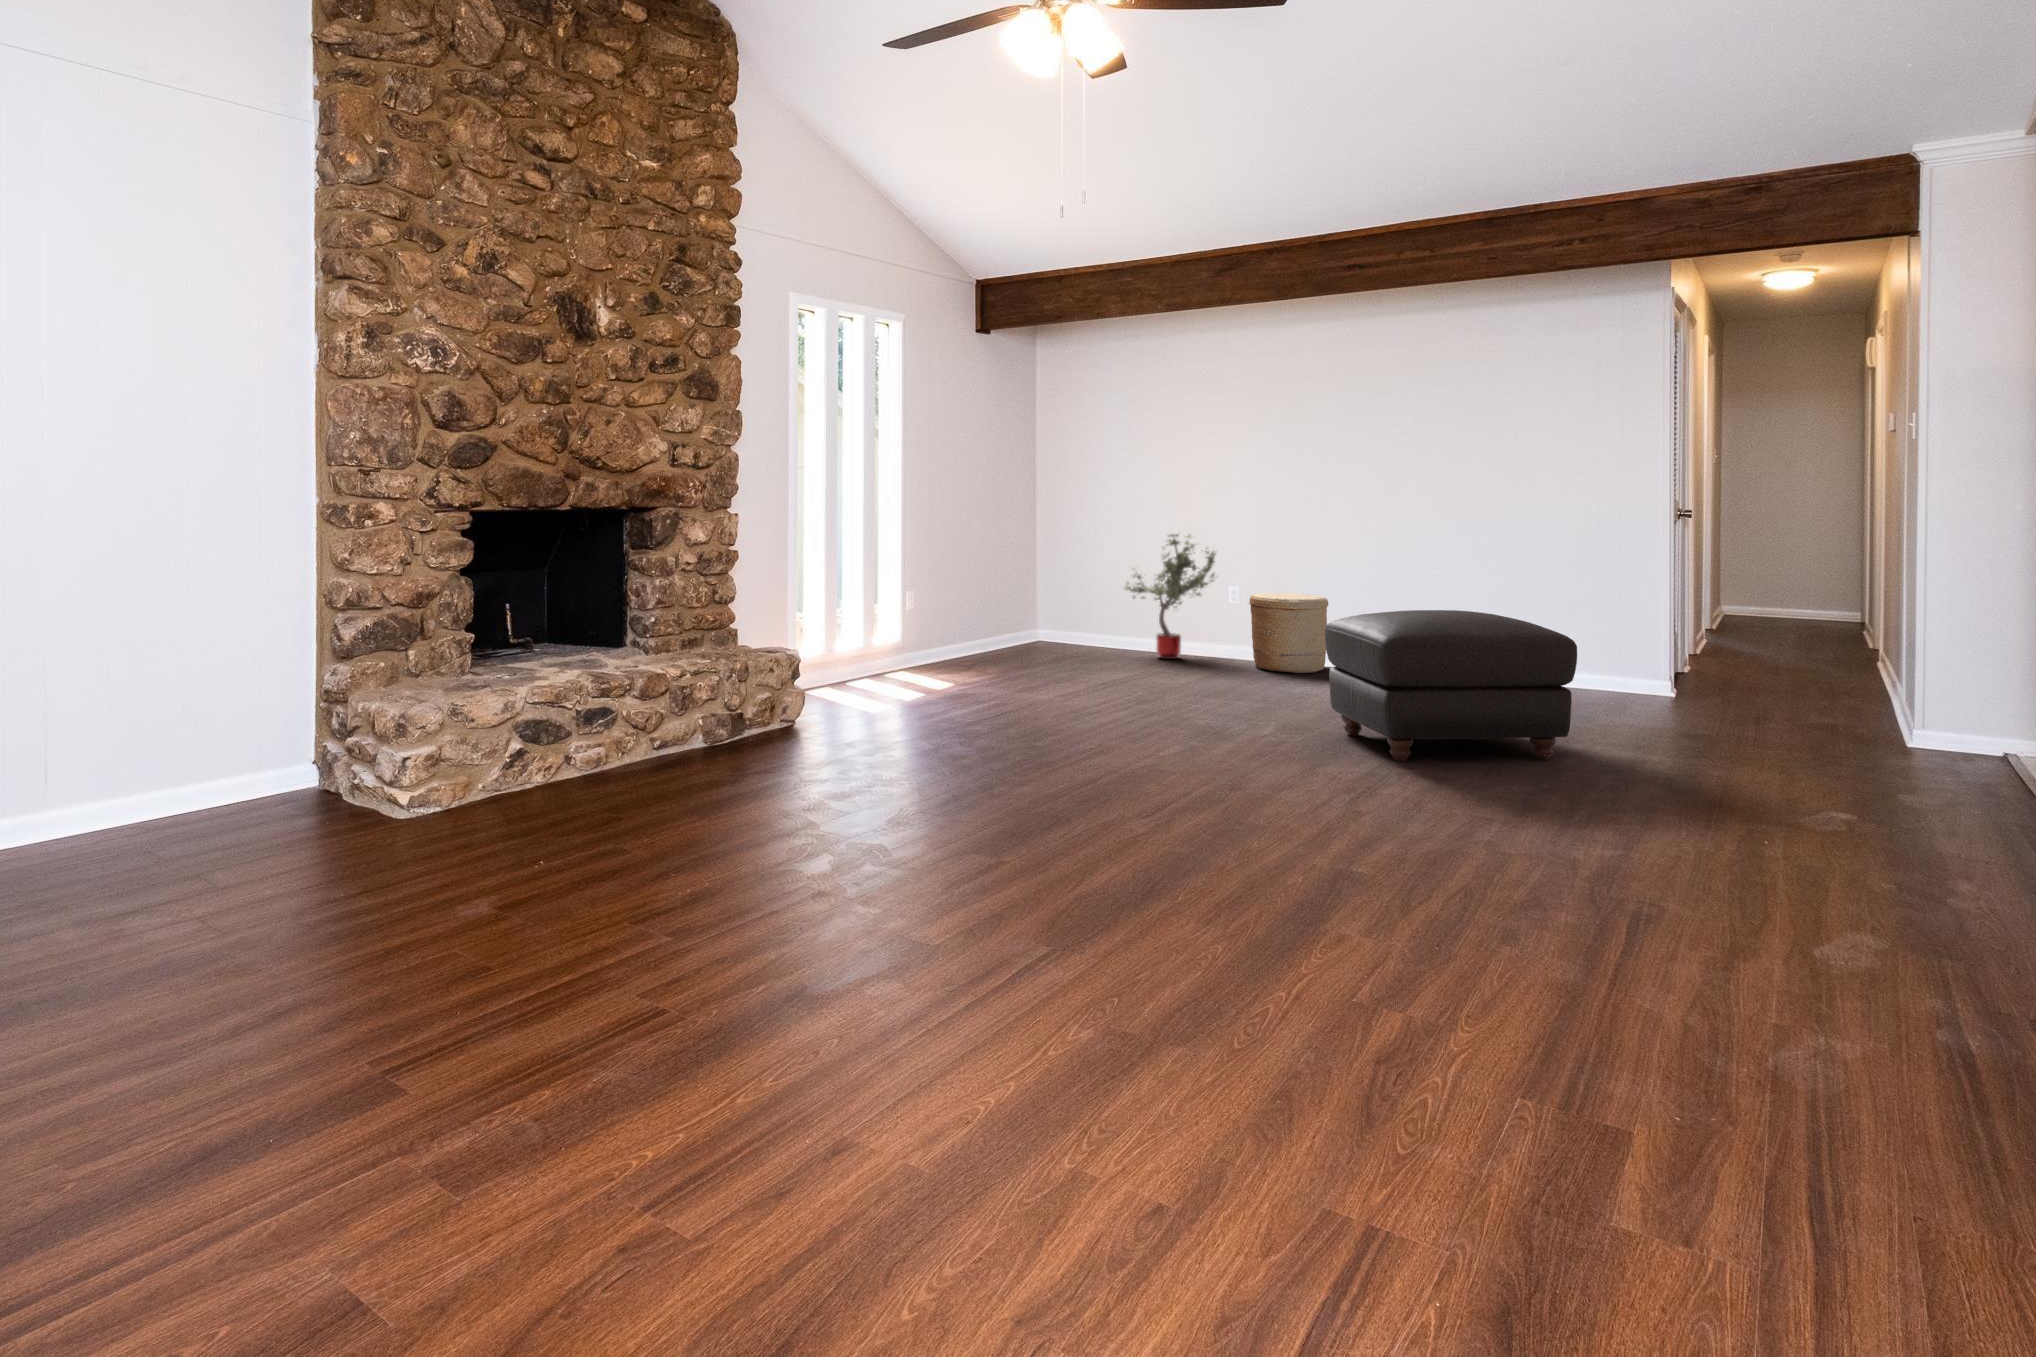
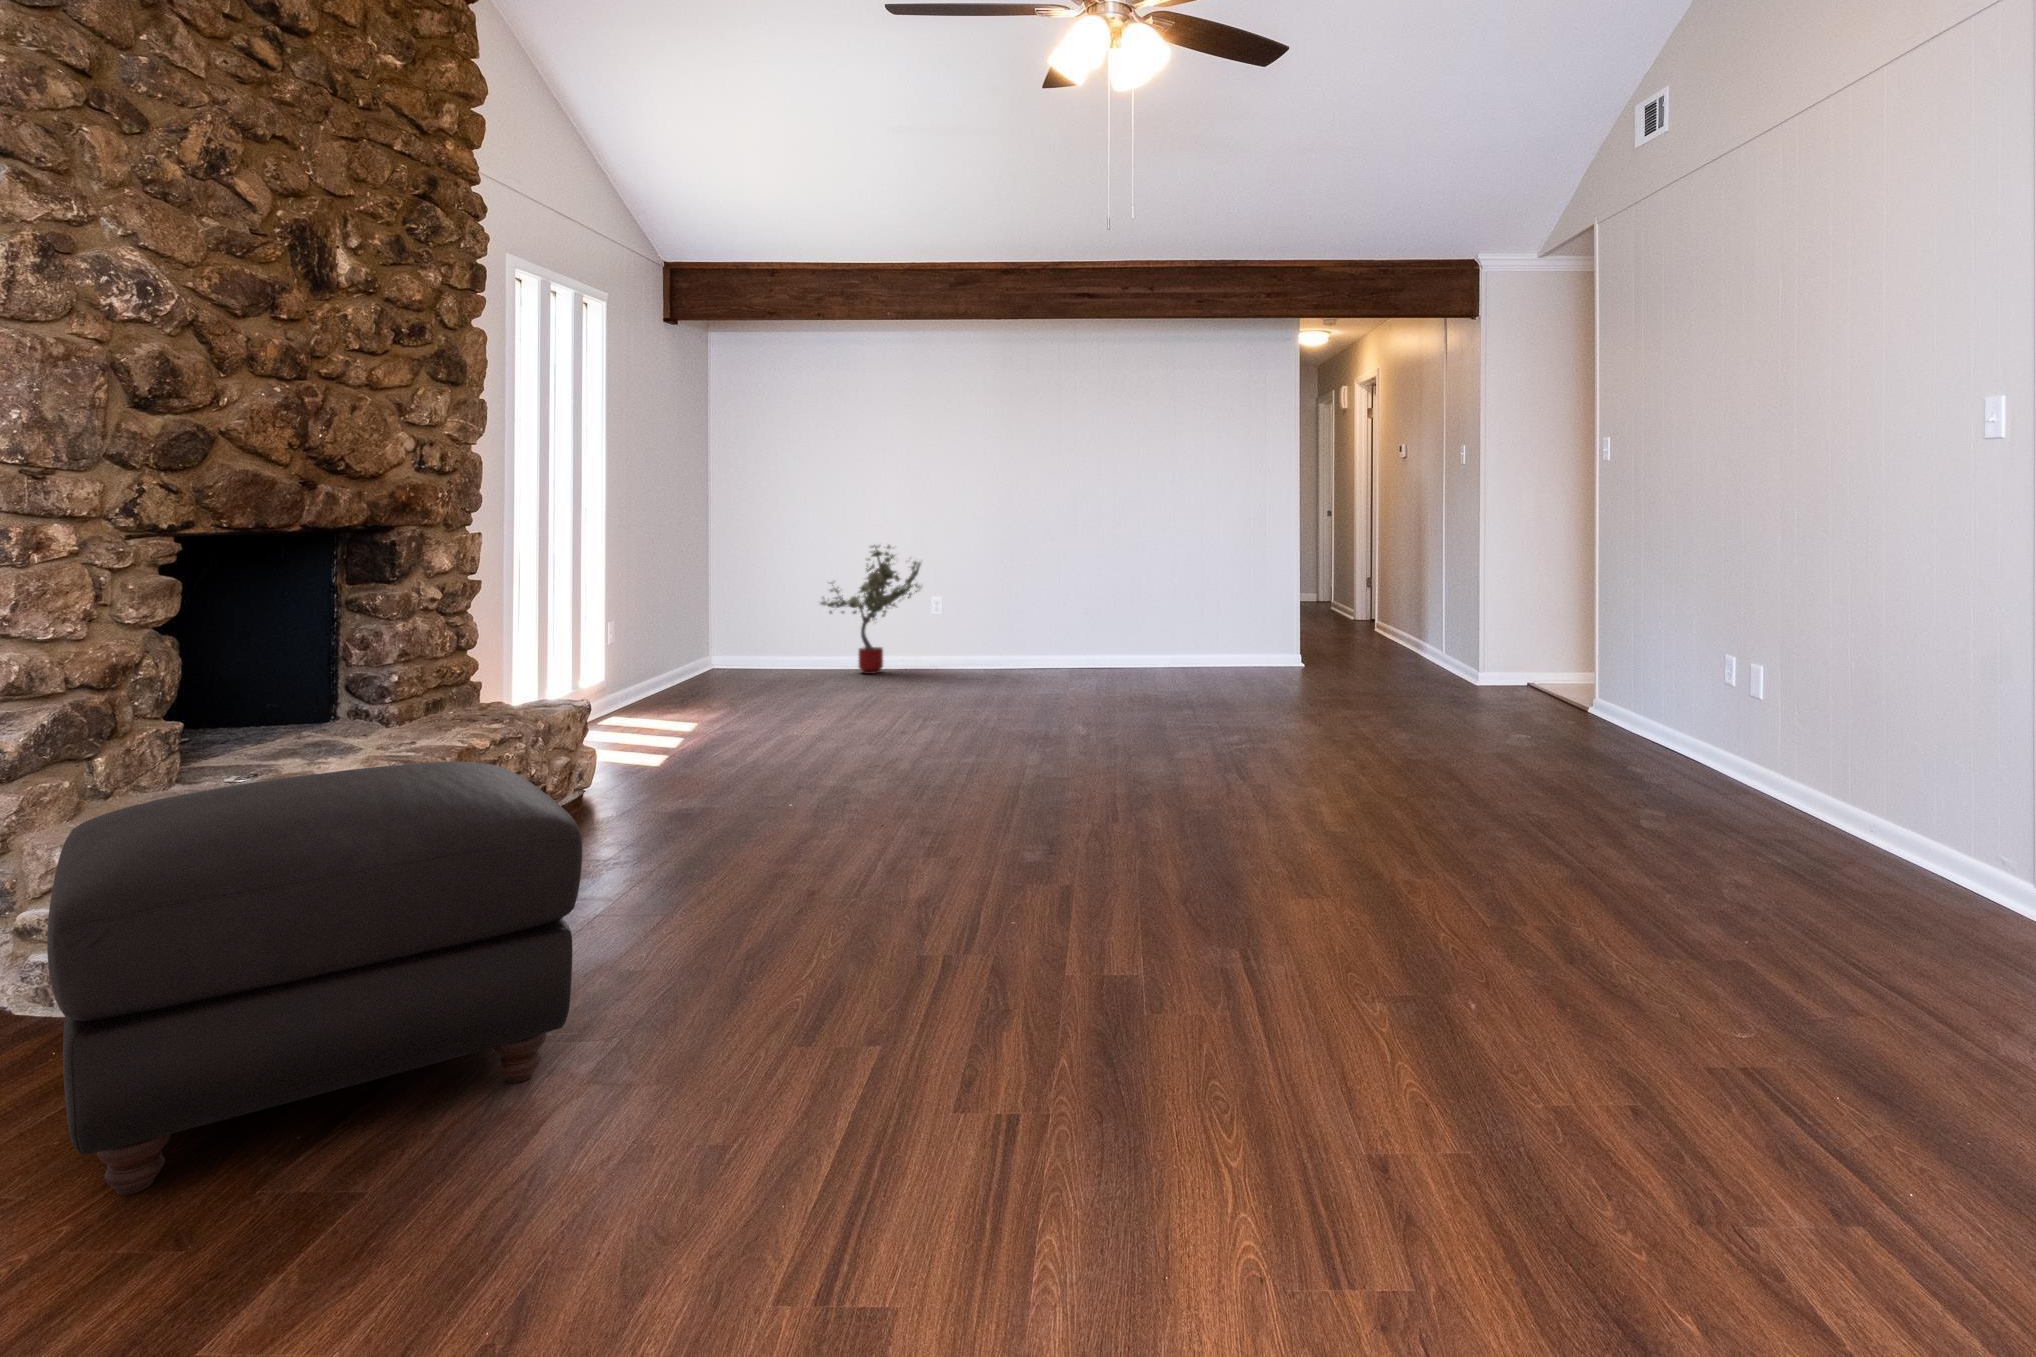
woven basket: present [1249,593,1328,673] -> none [957,599,1029,676]
ottoman: present [1325,610,1577,761] -> present [47,761,582,1195]

